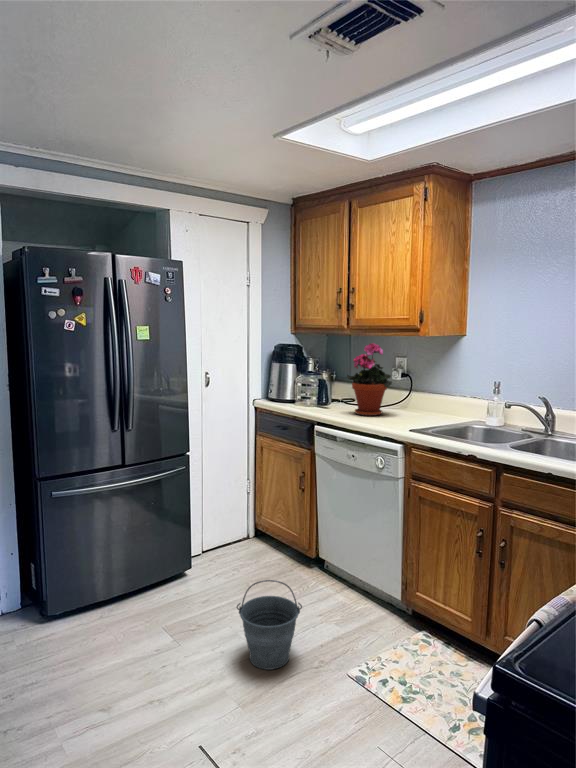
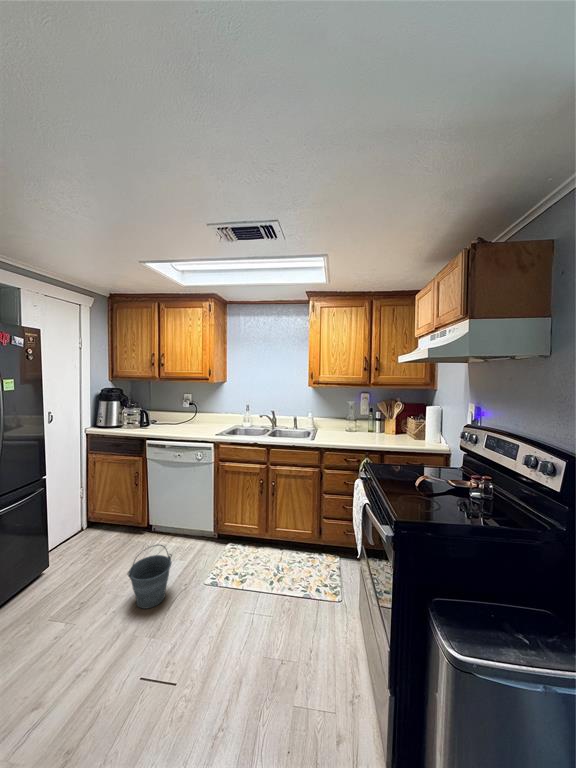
potted plant: present [347,343,392,416] -> none [164,387,193,430]

